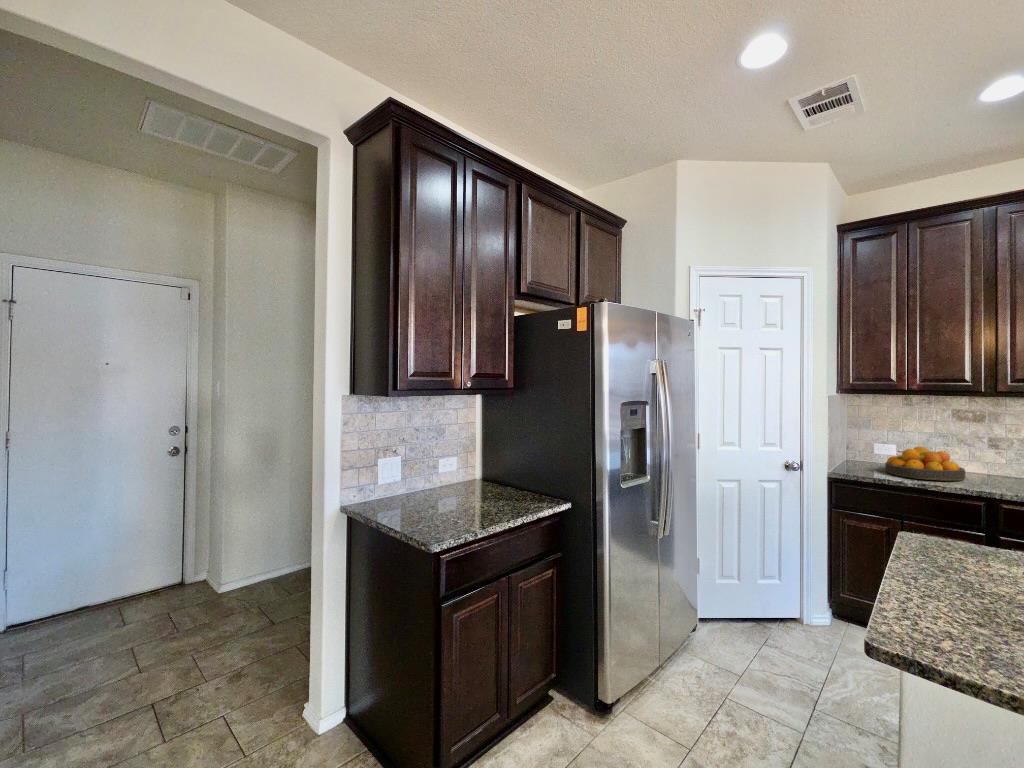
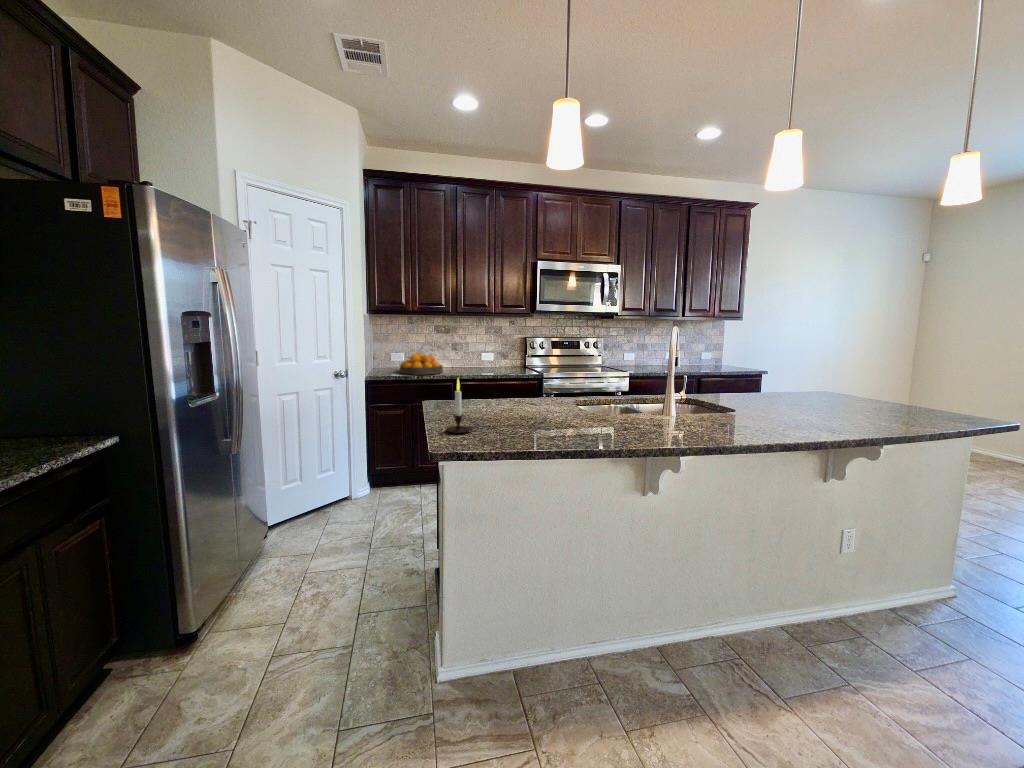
candle: none [915,515,987,610] -> present [446,379,476,433]

